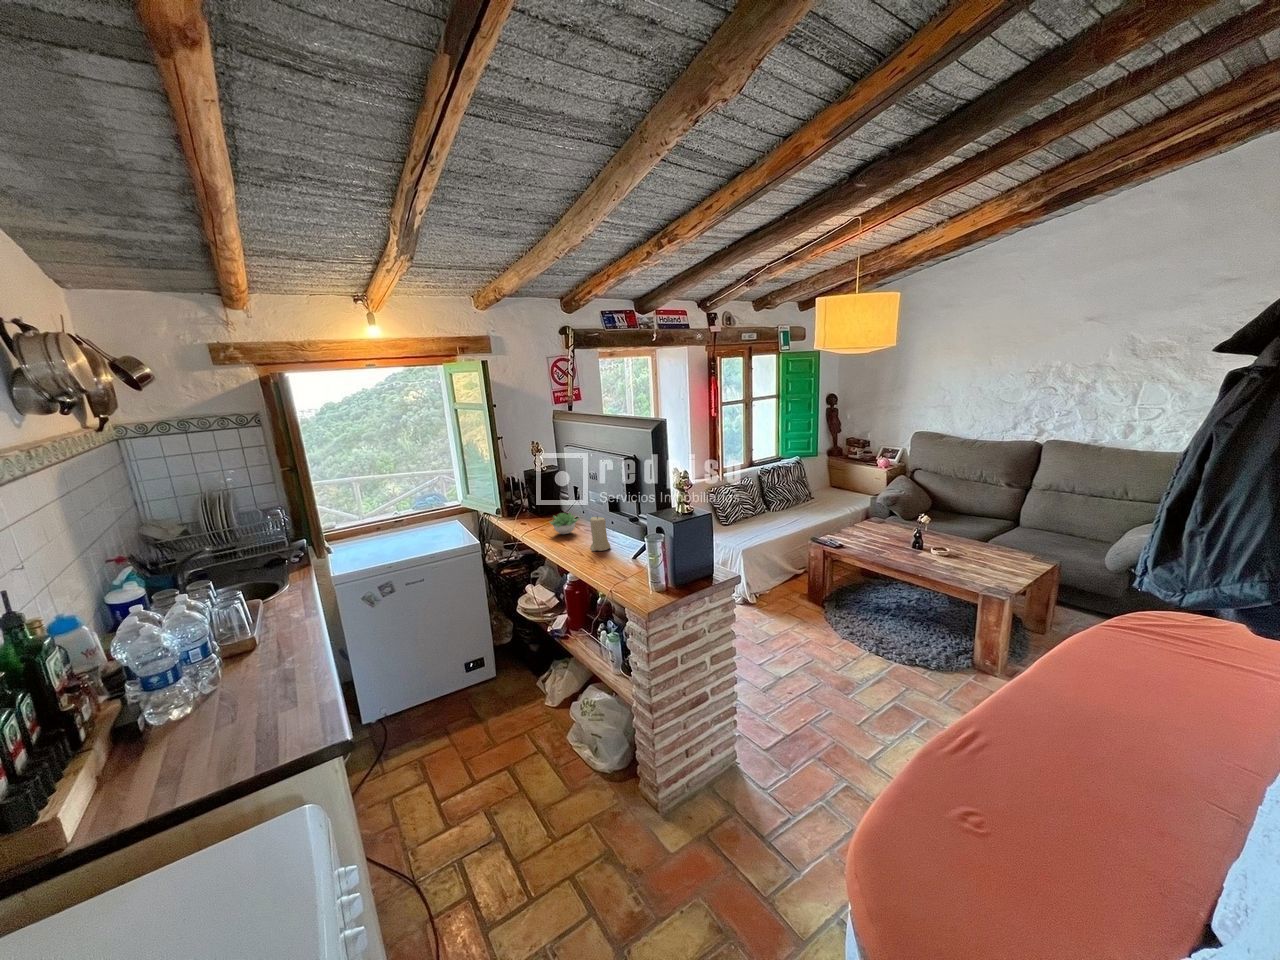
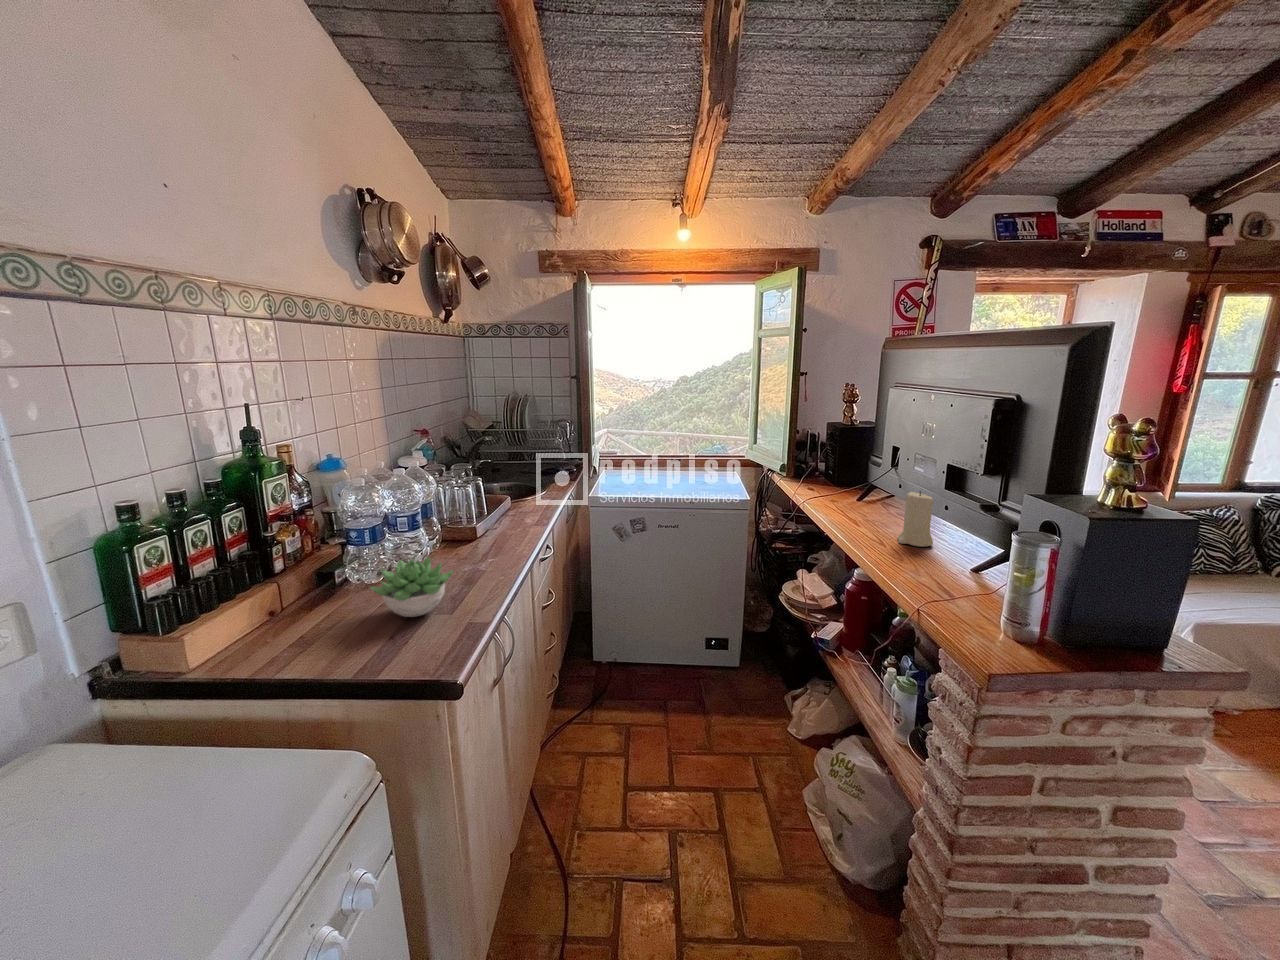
succulent plant: present [550,513,578,534] -> present [370,557,453,617]

